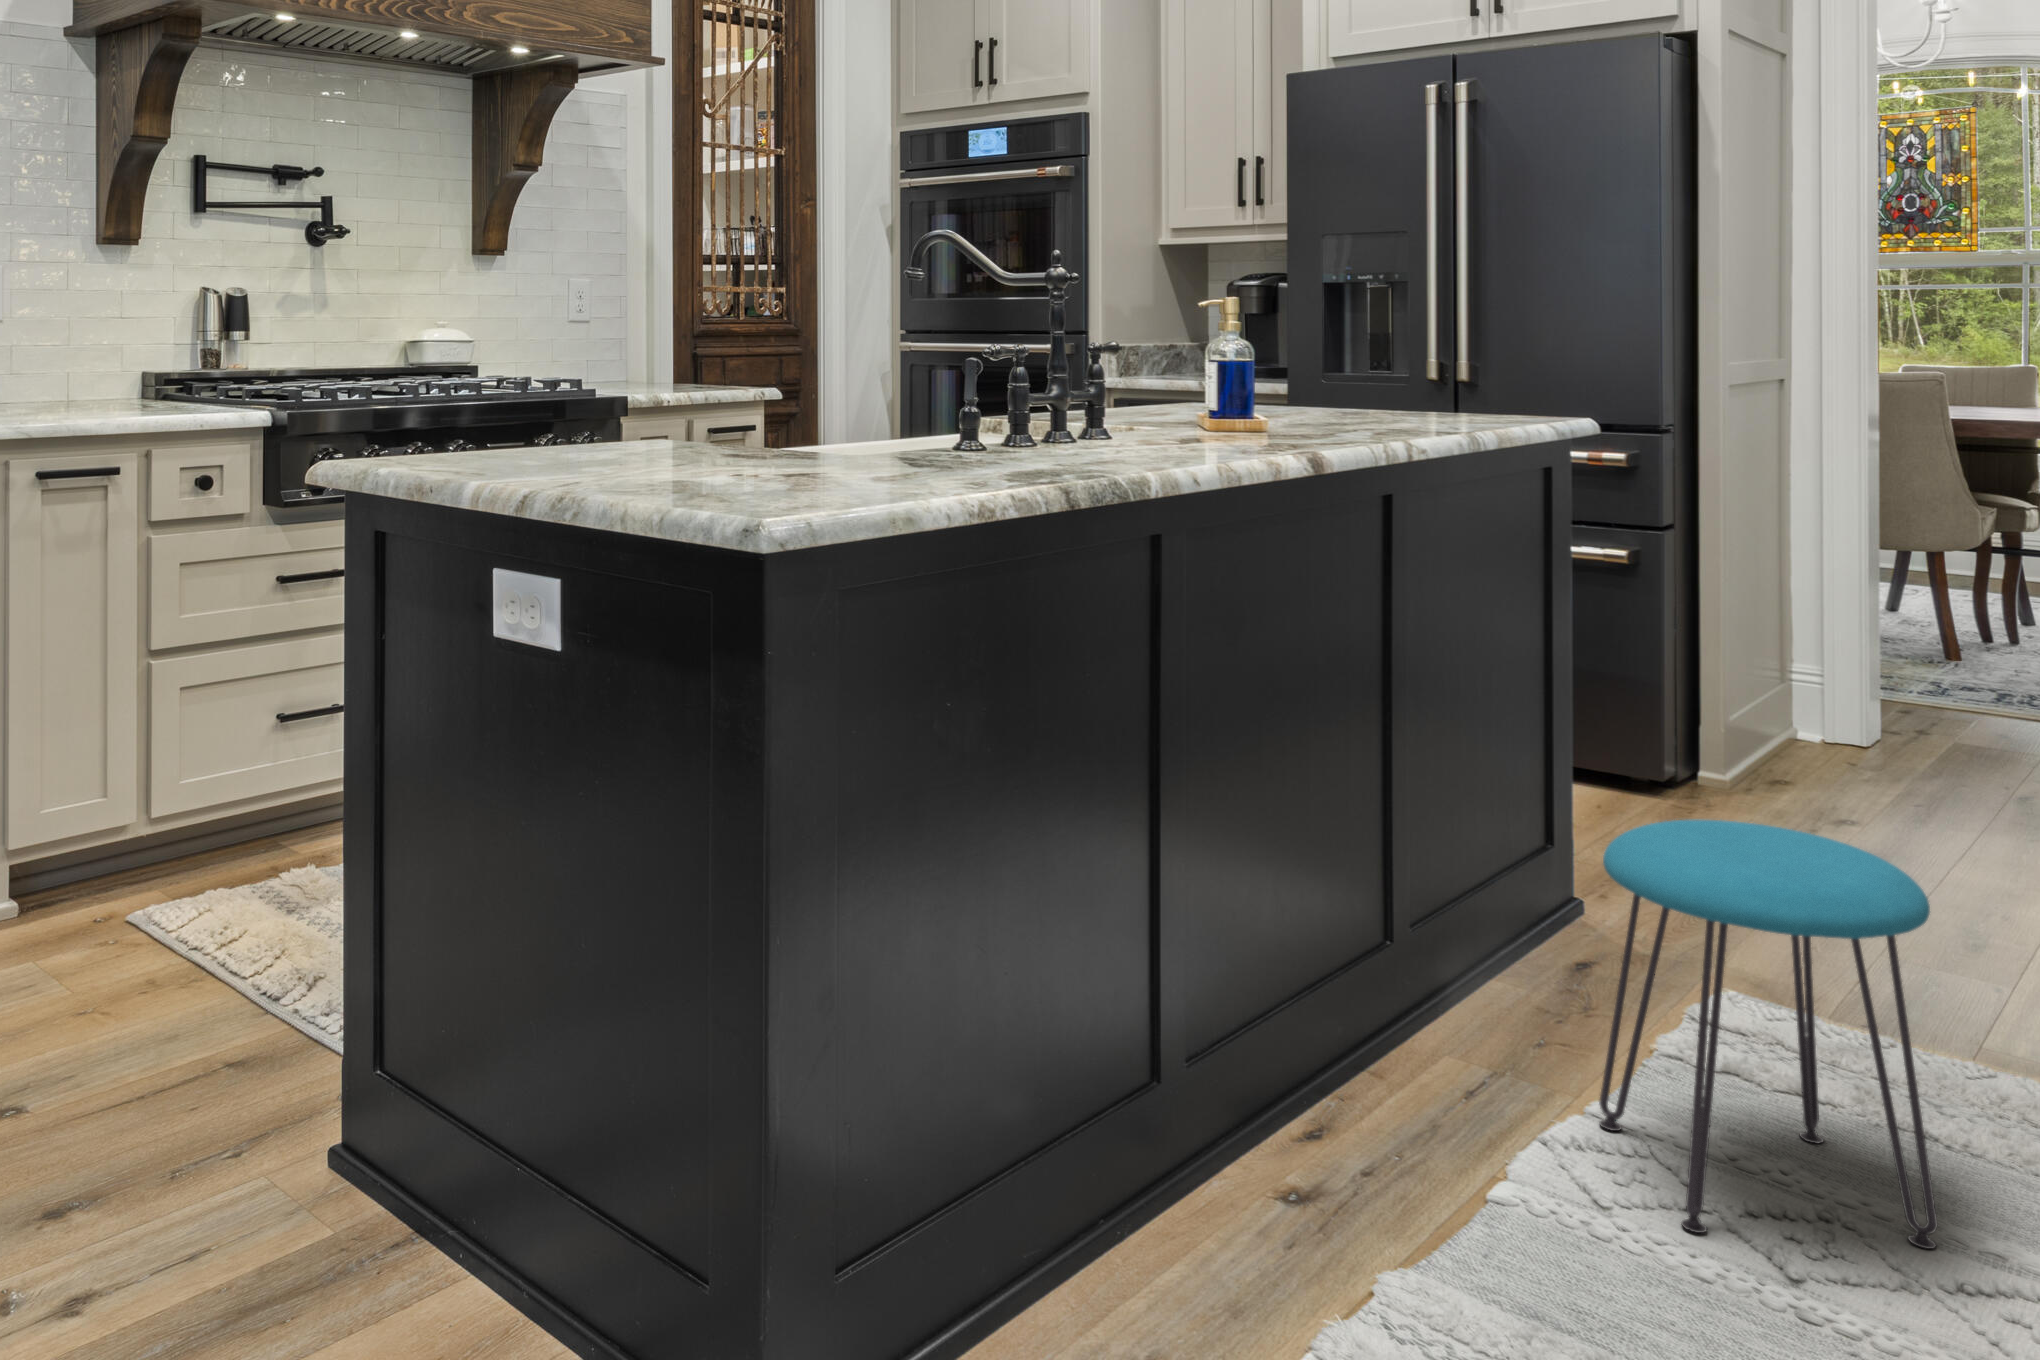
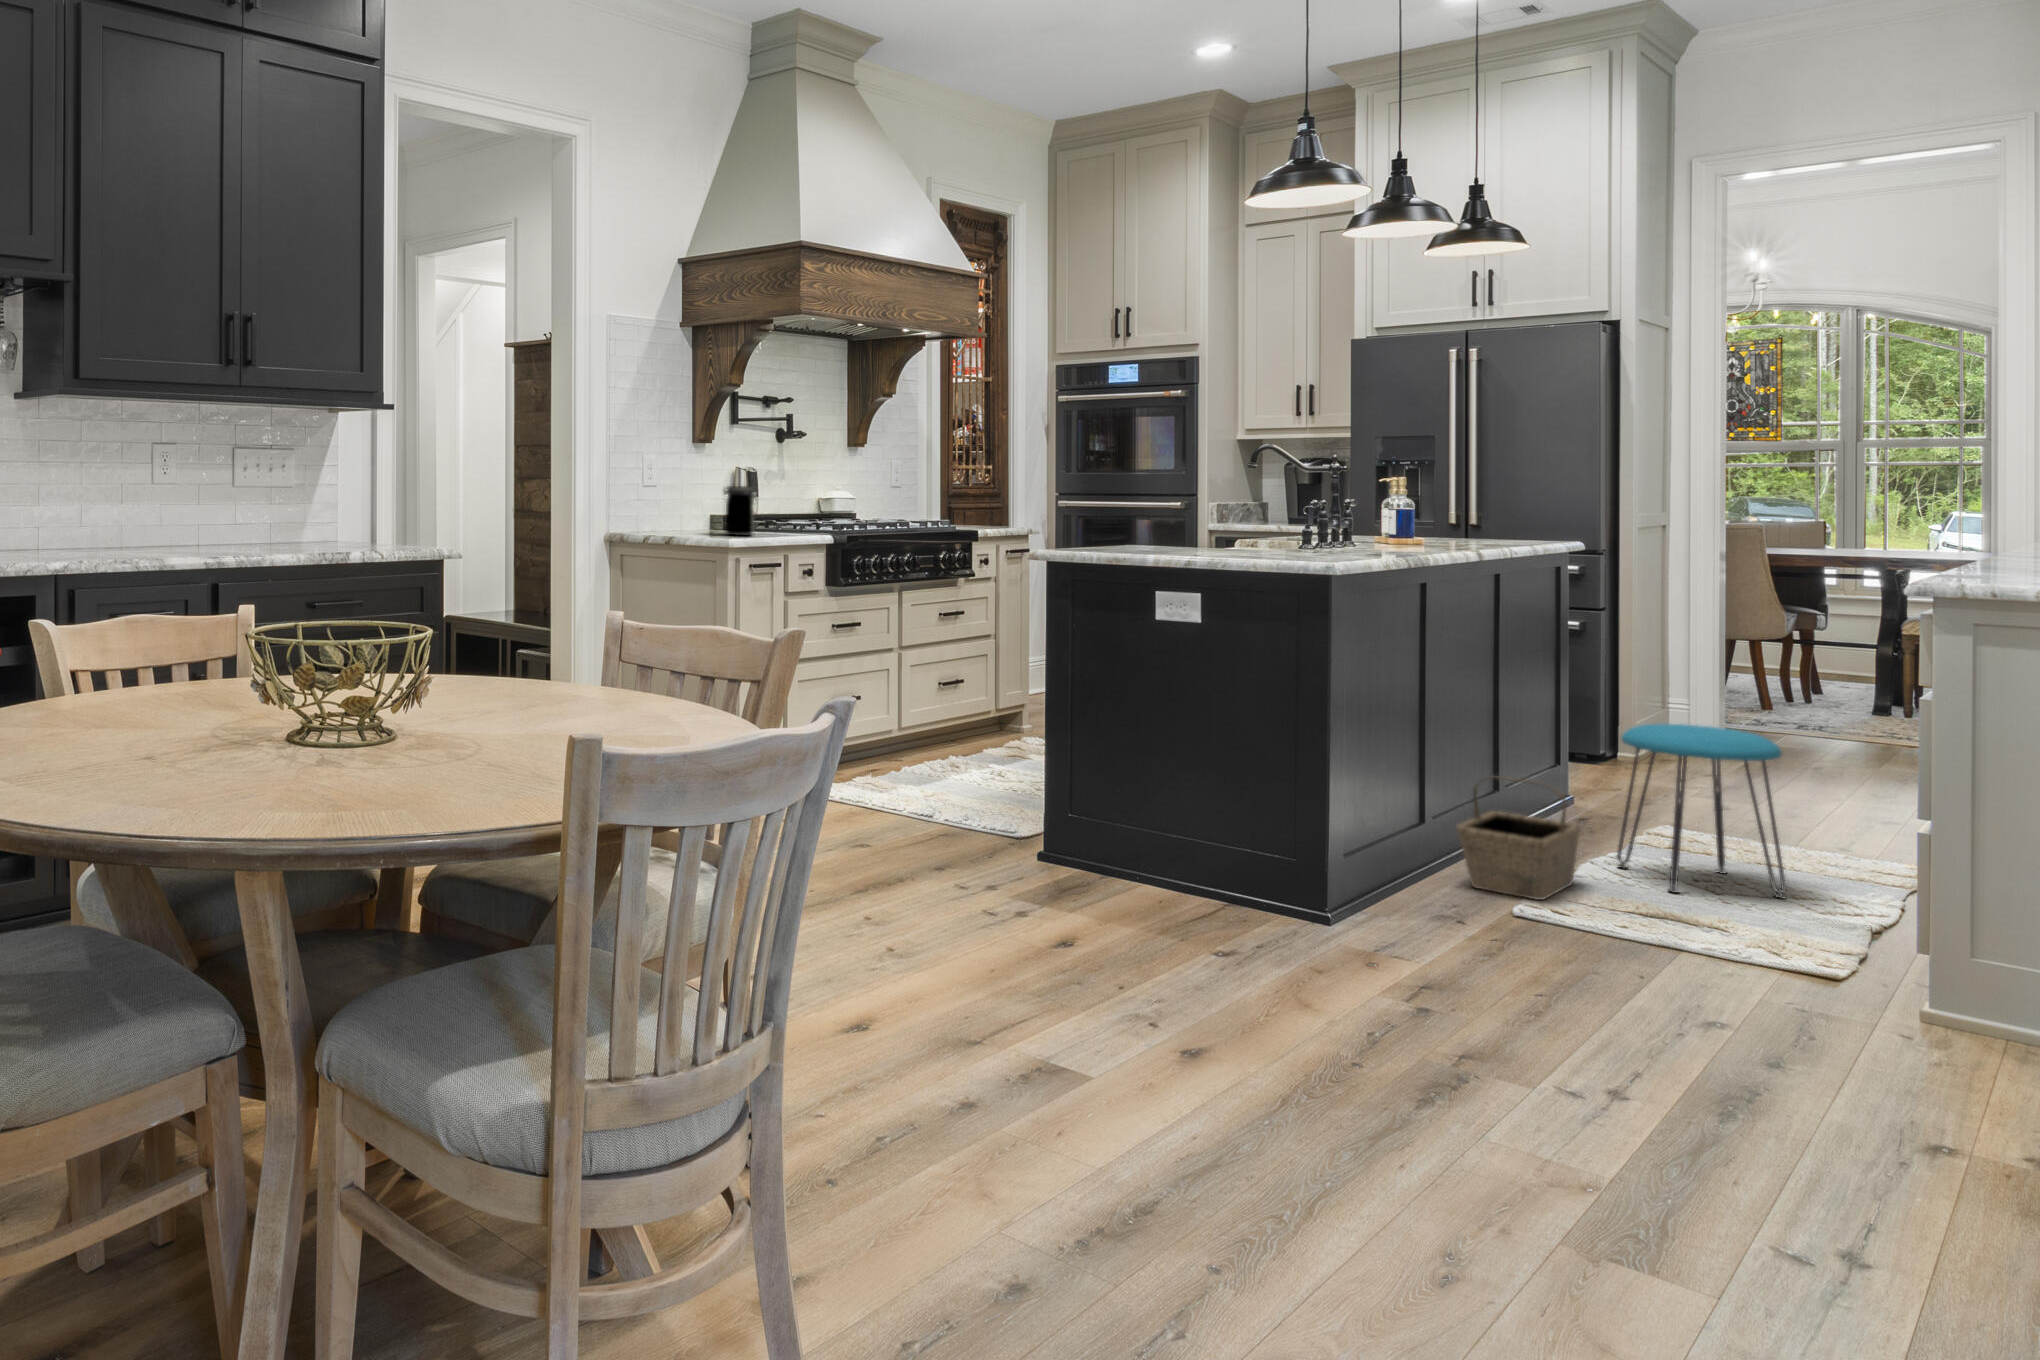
jar: none [20,324,91,419] -> present [724,486,757,535]
basket: none [1225,956,1501,1277] -> present [1456,777,1580,900]

